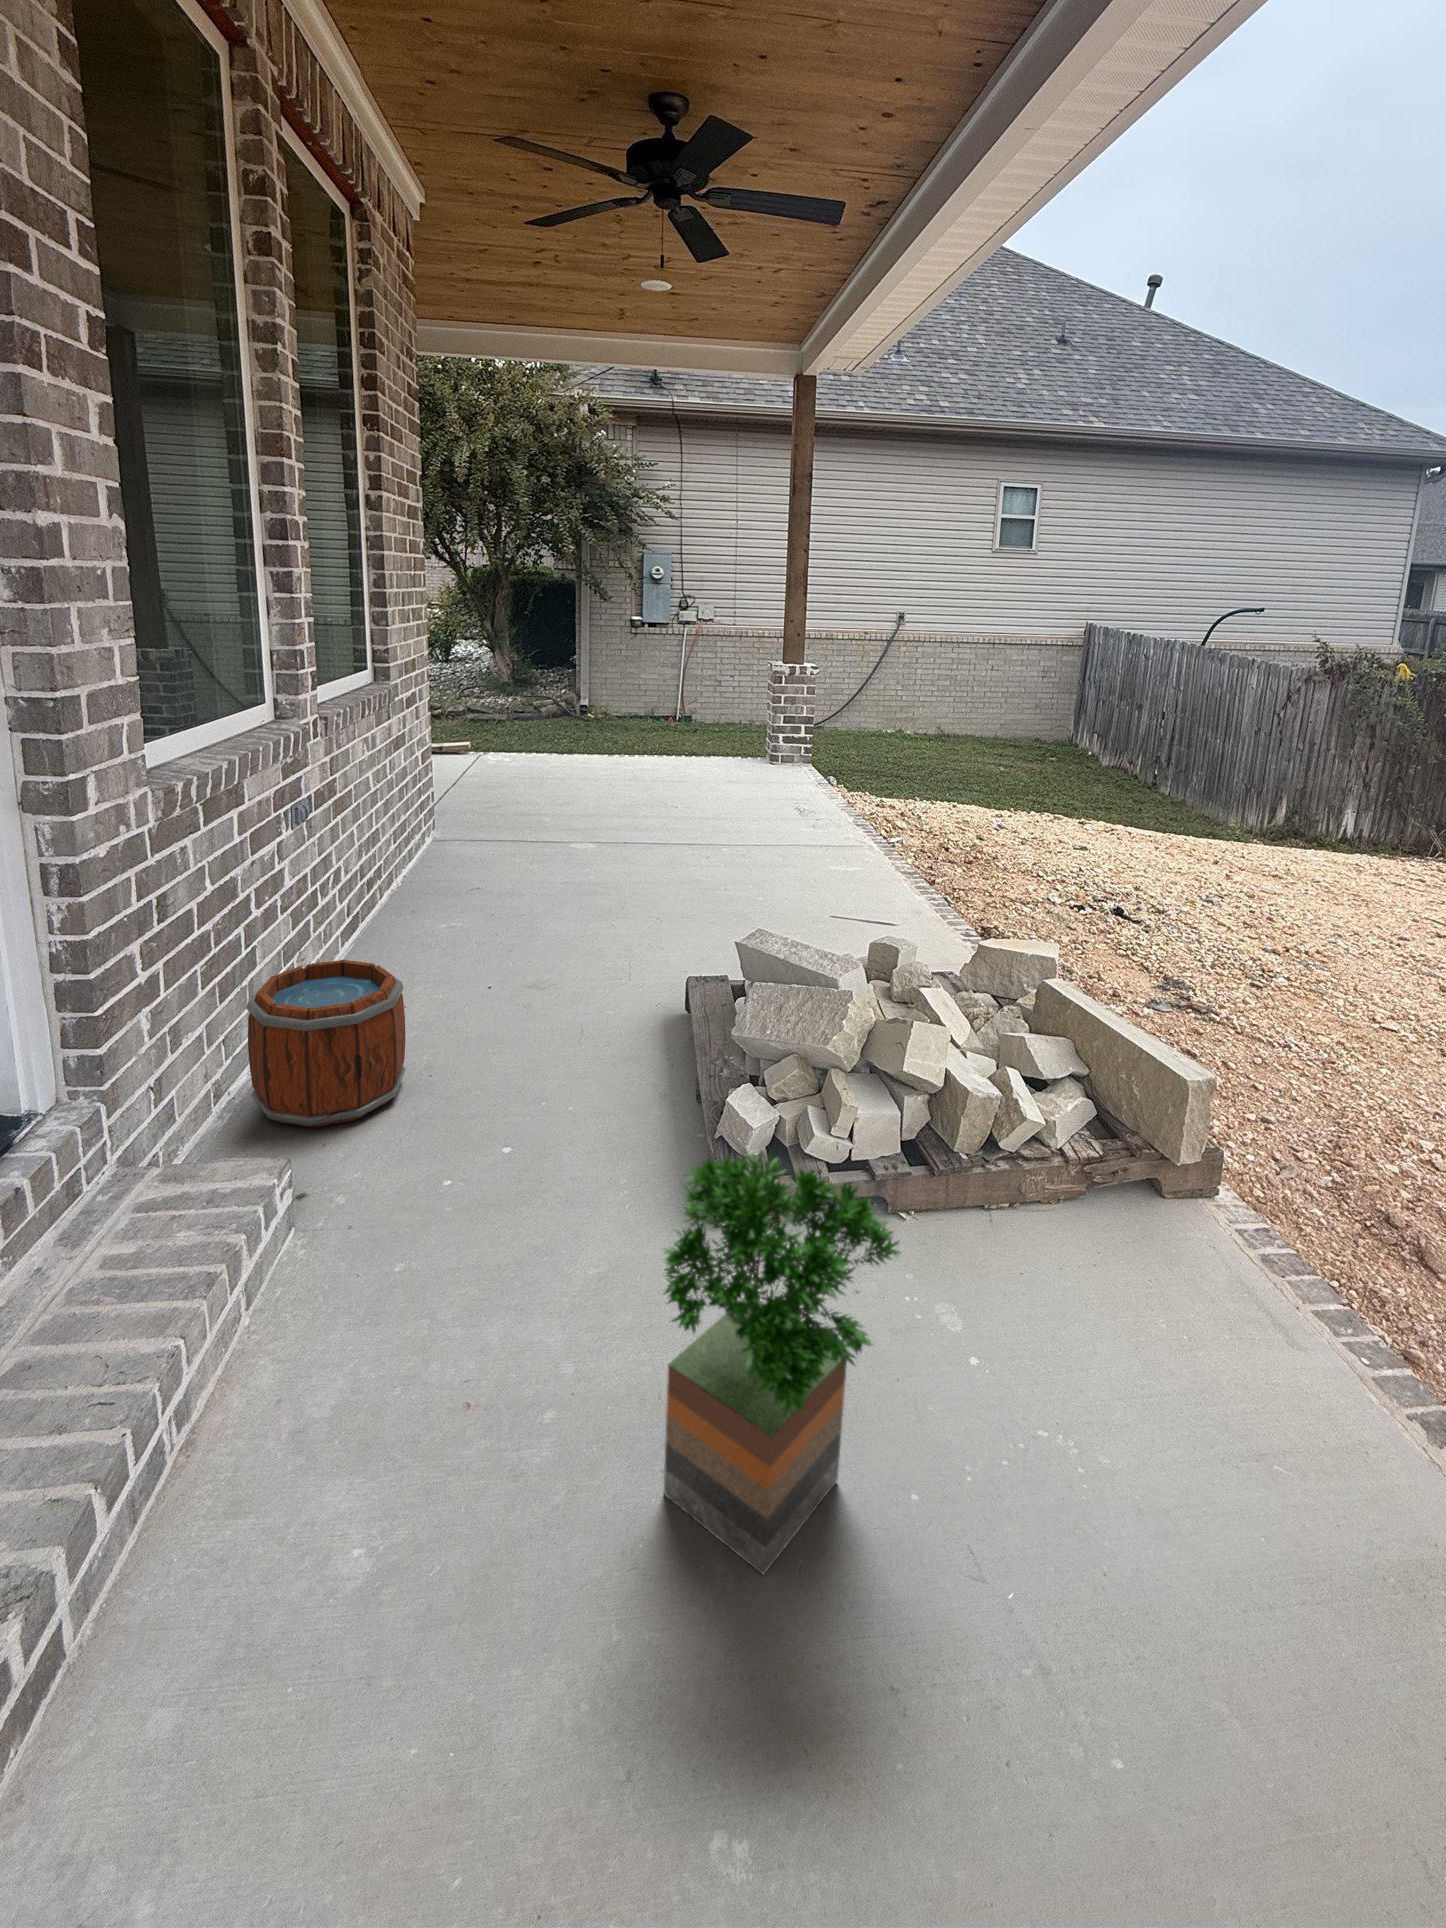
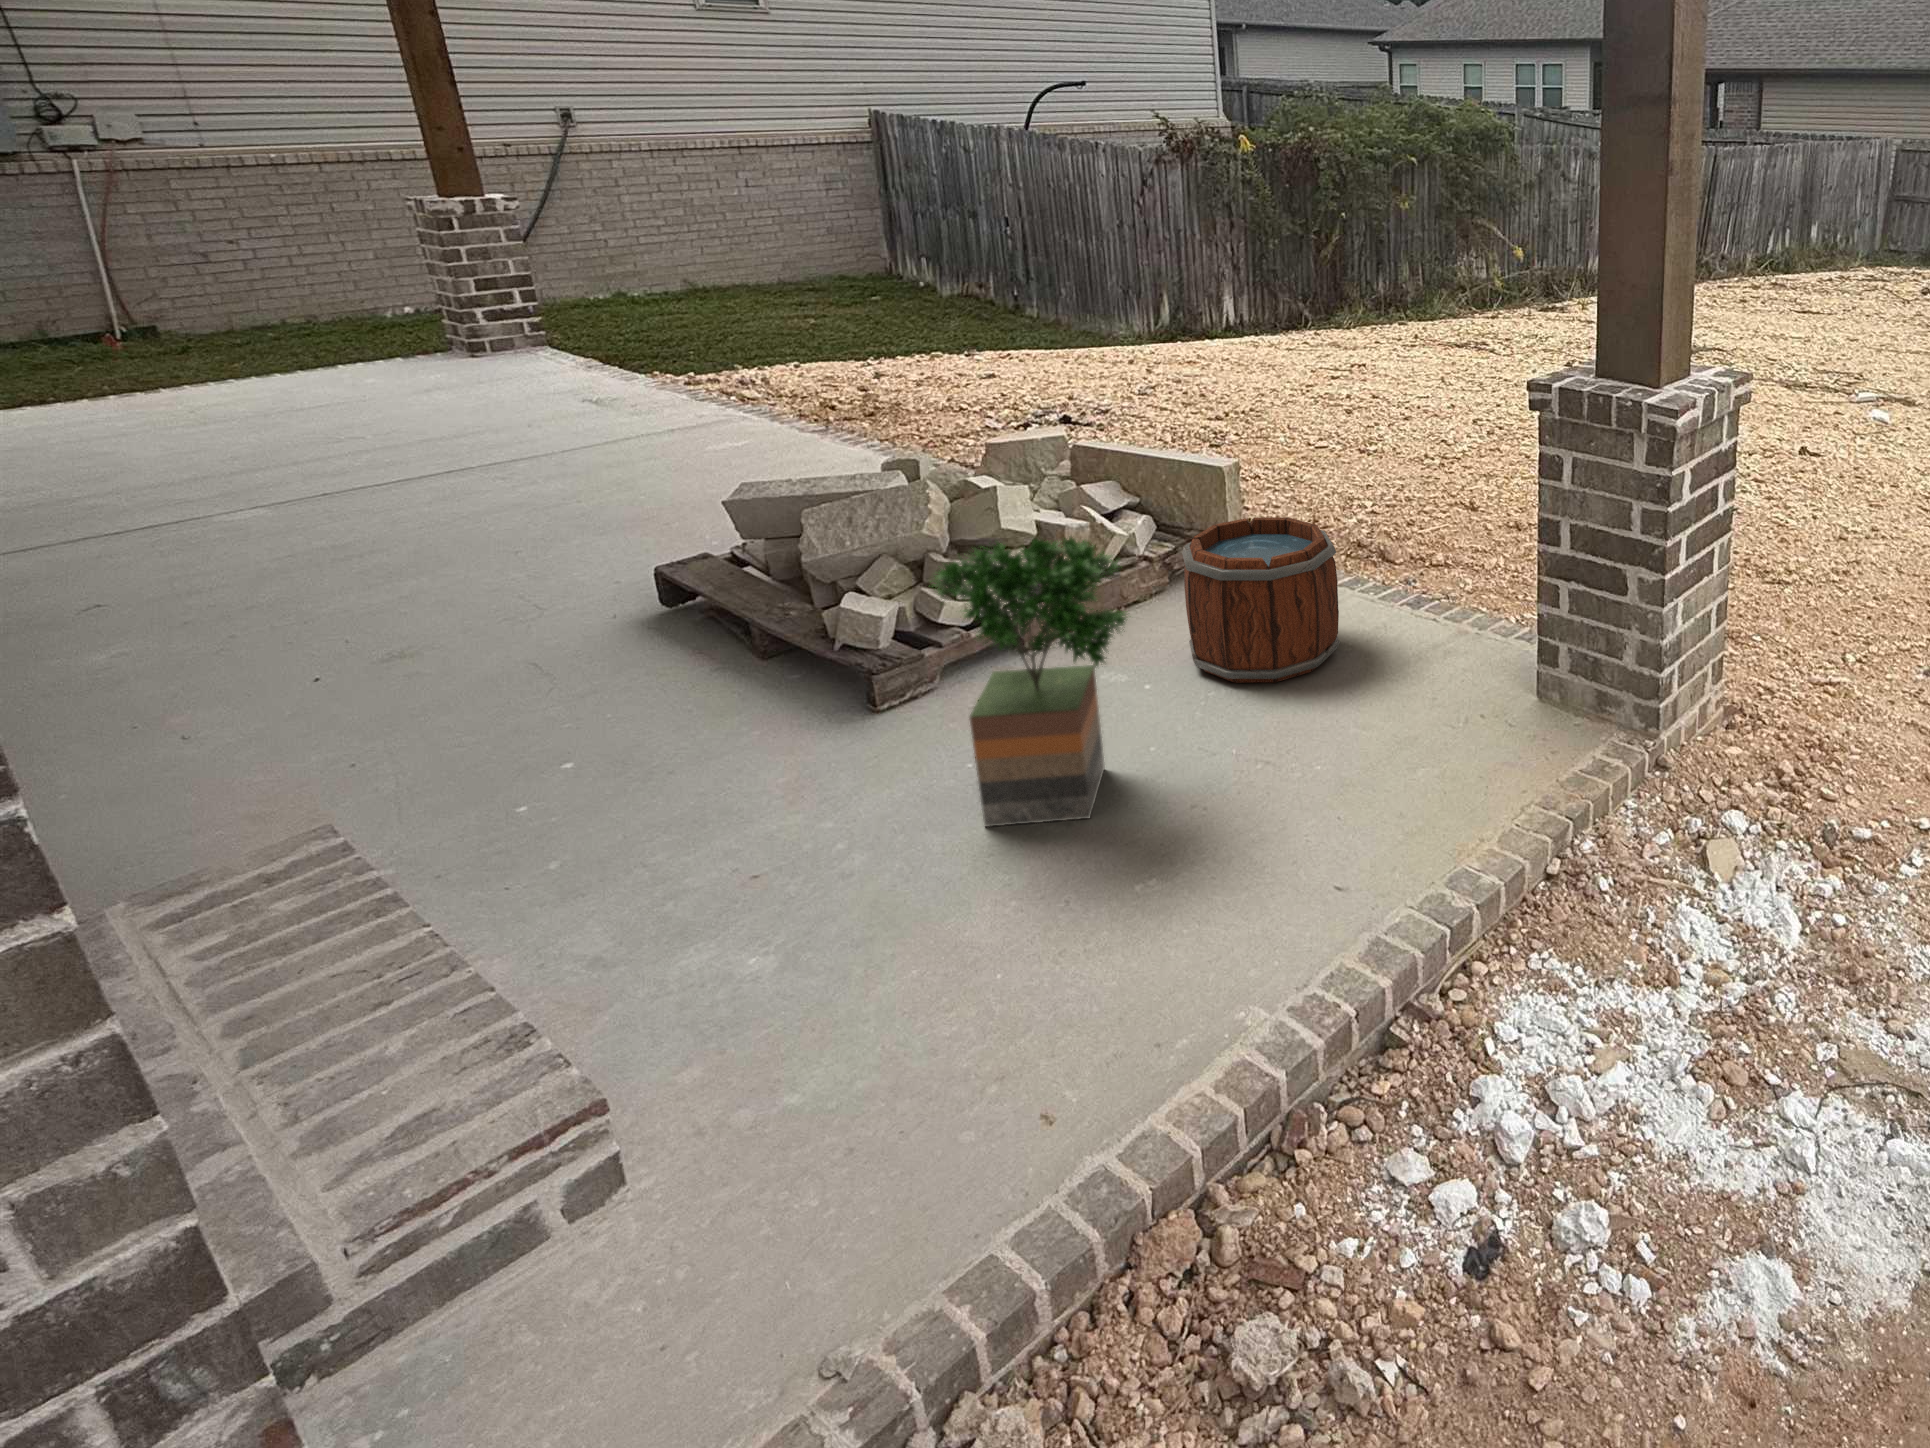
bucket: present [246,960,406,1128] -> present [1182,517,1340,682]

